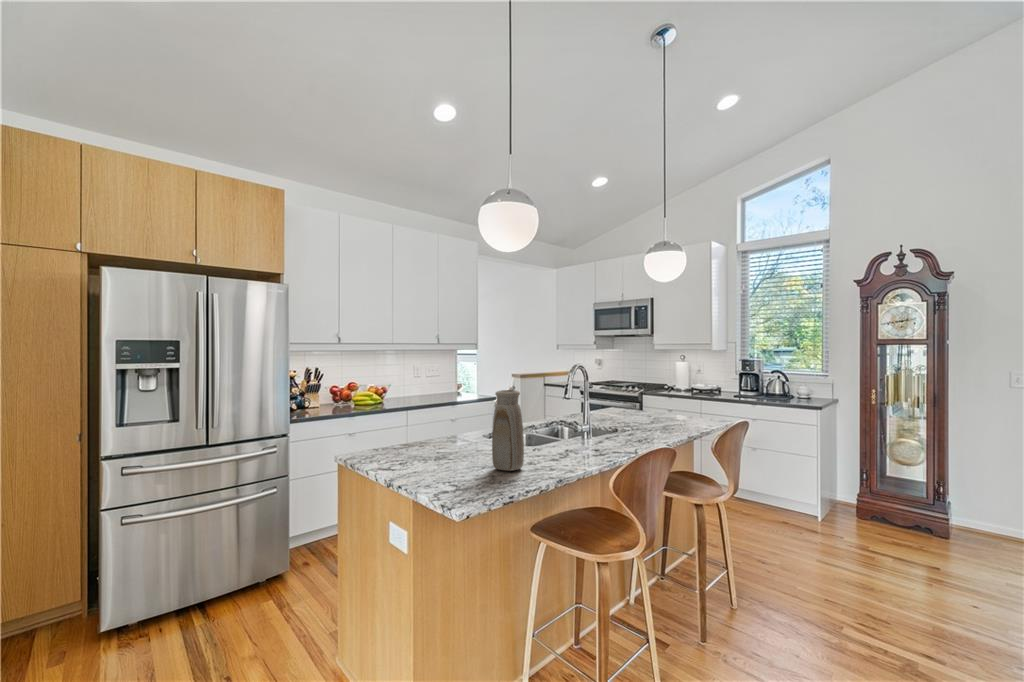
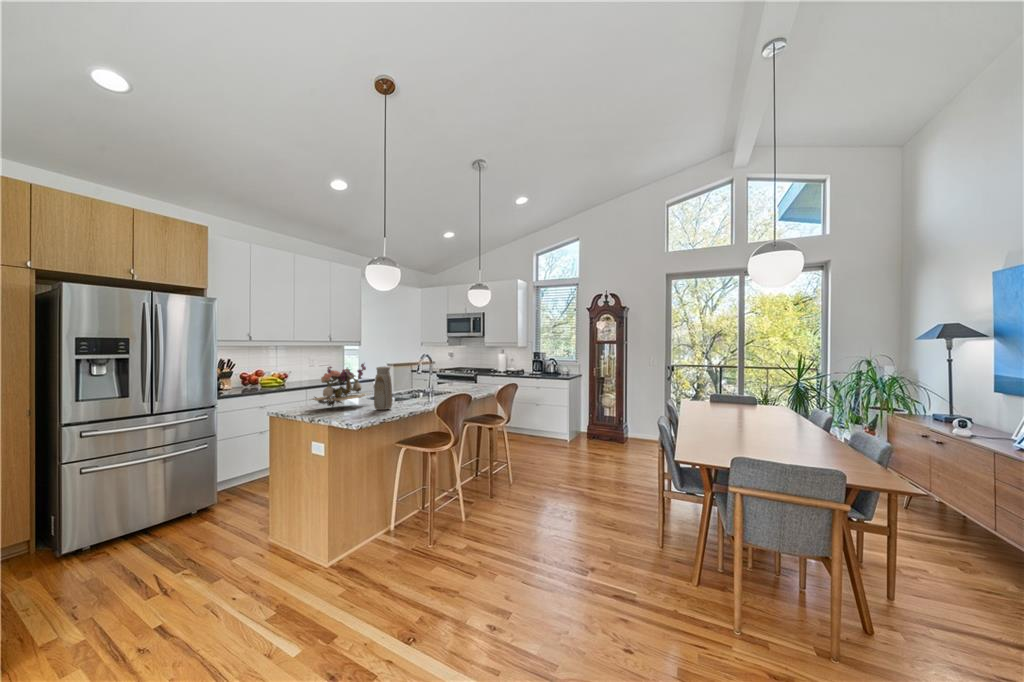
flower arrangement: none [393,379,489,455] -> present [313,364,368,407]

